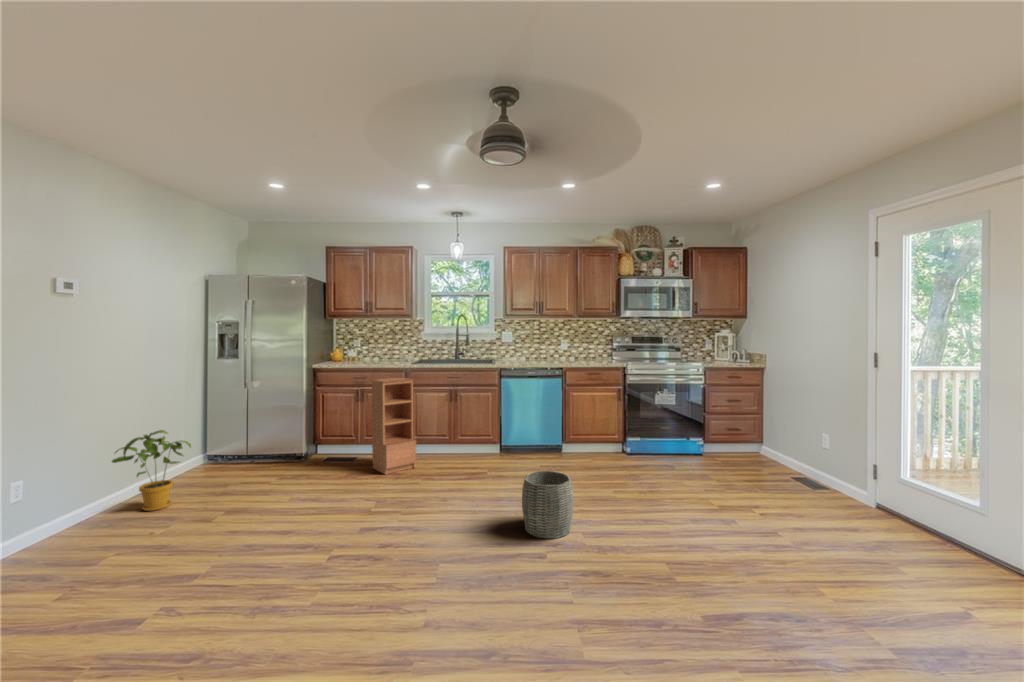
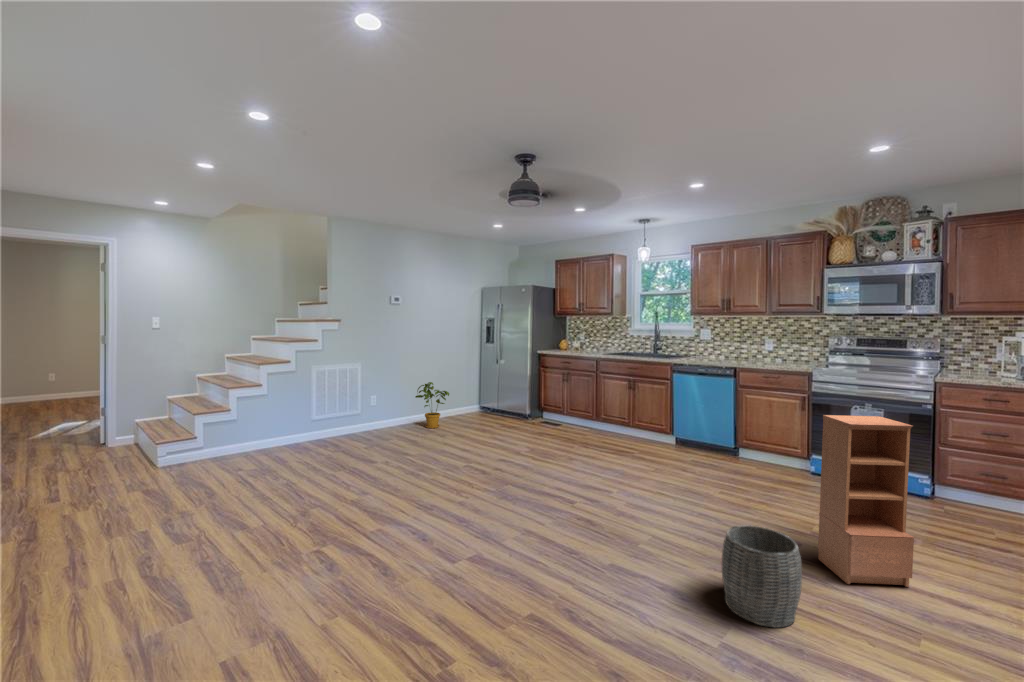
bookcase: present [372,377,416,475] -> present [818,415,914,587]
woven basket: present [522,471,573,539] -> present [722,525,802,628]

